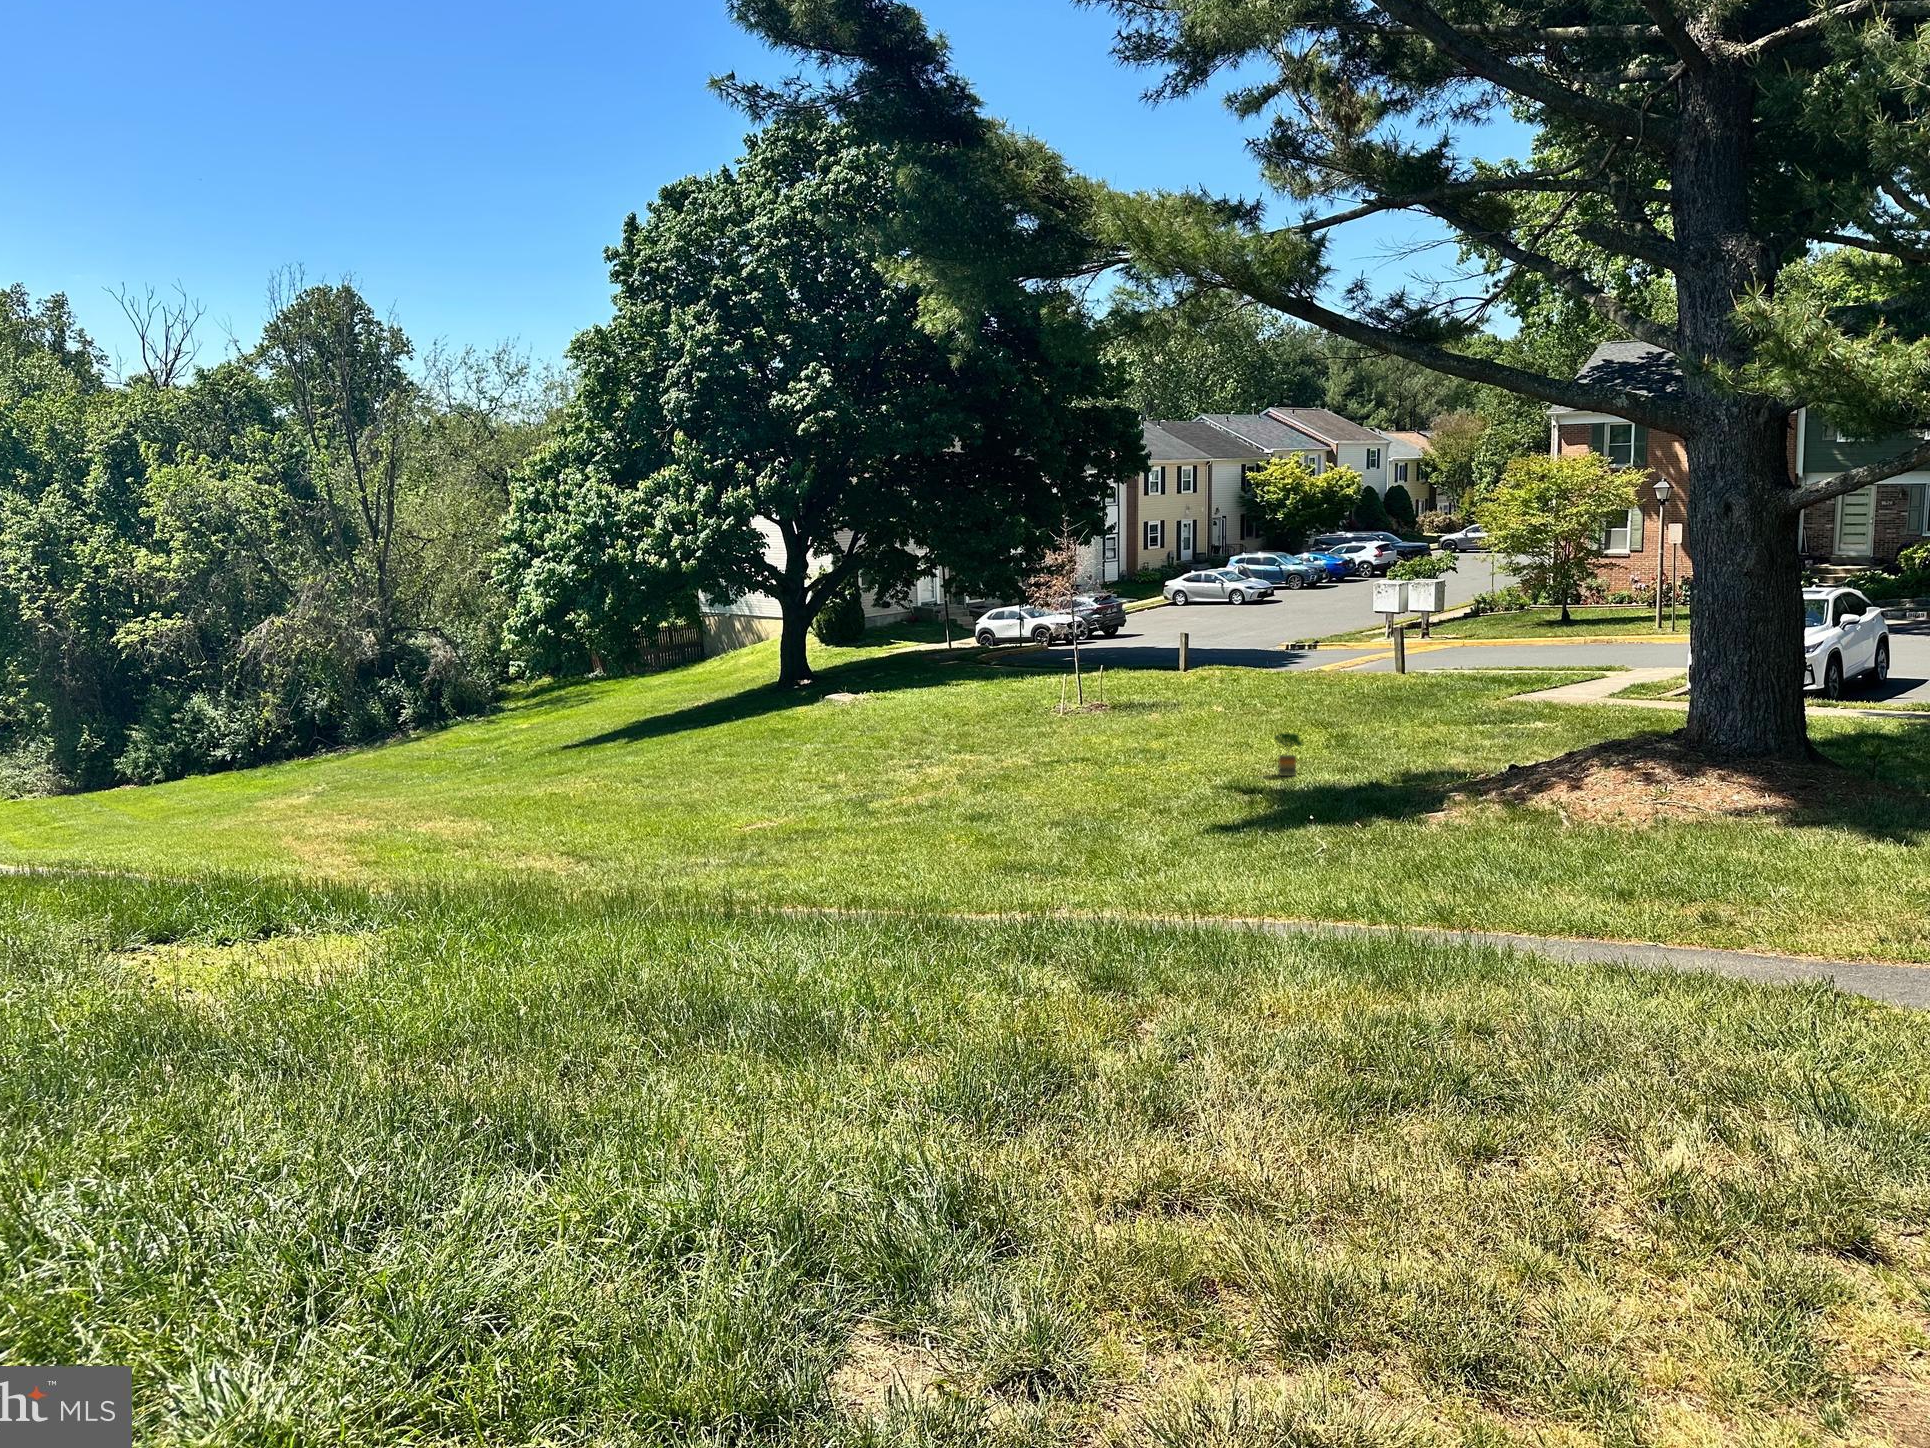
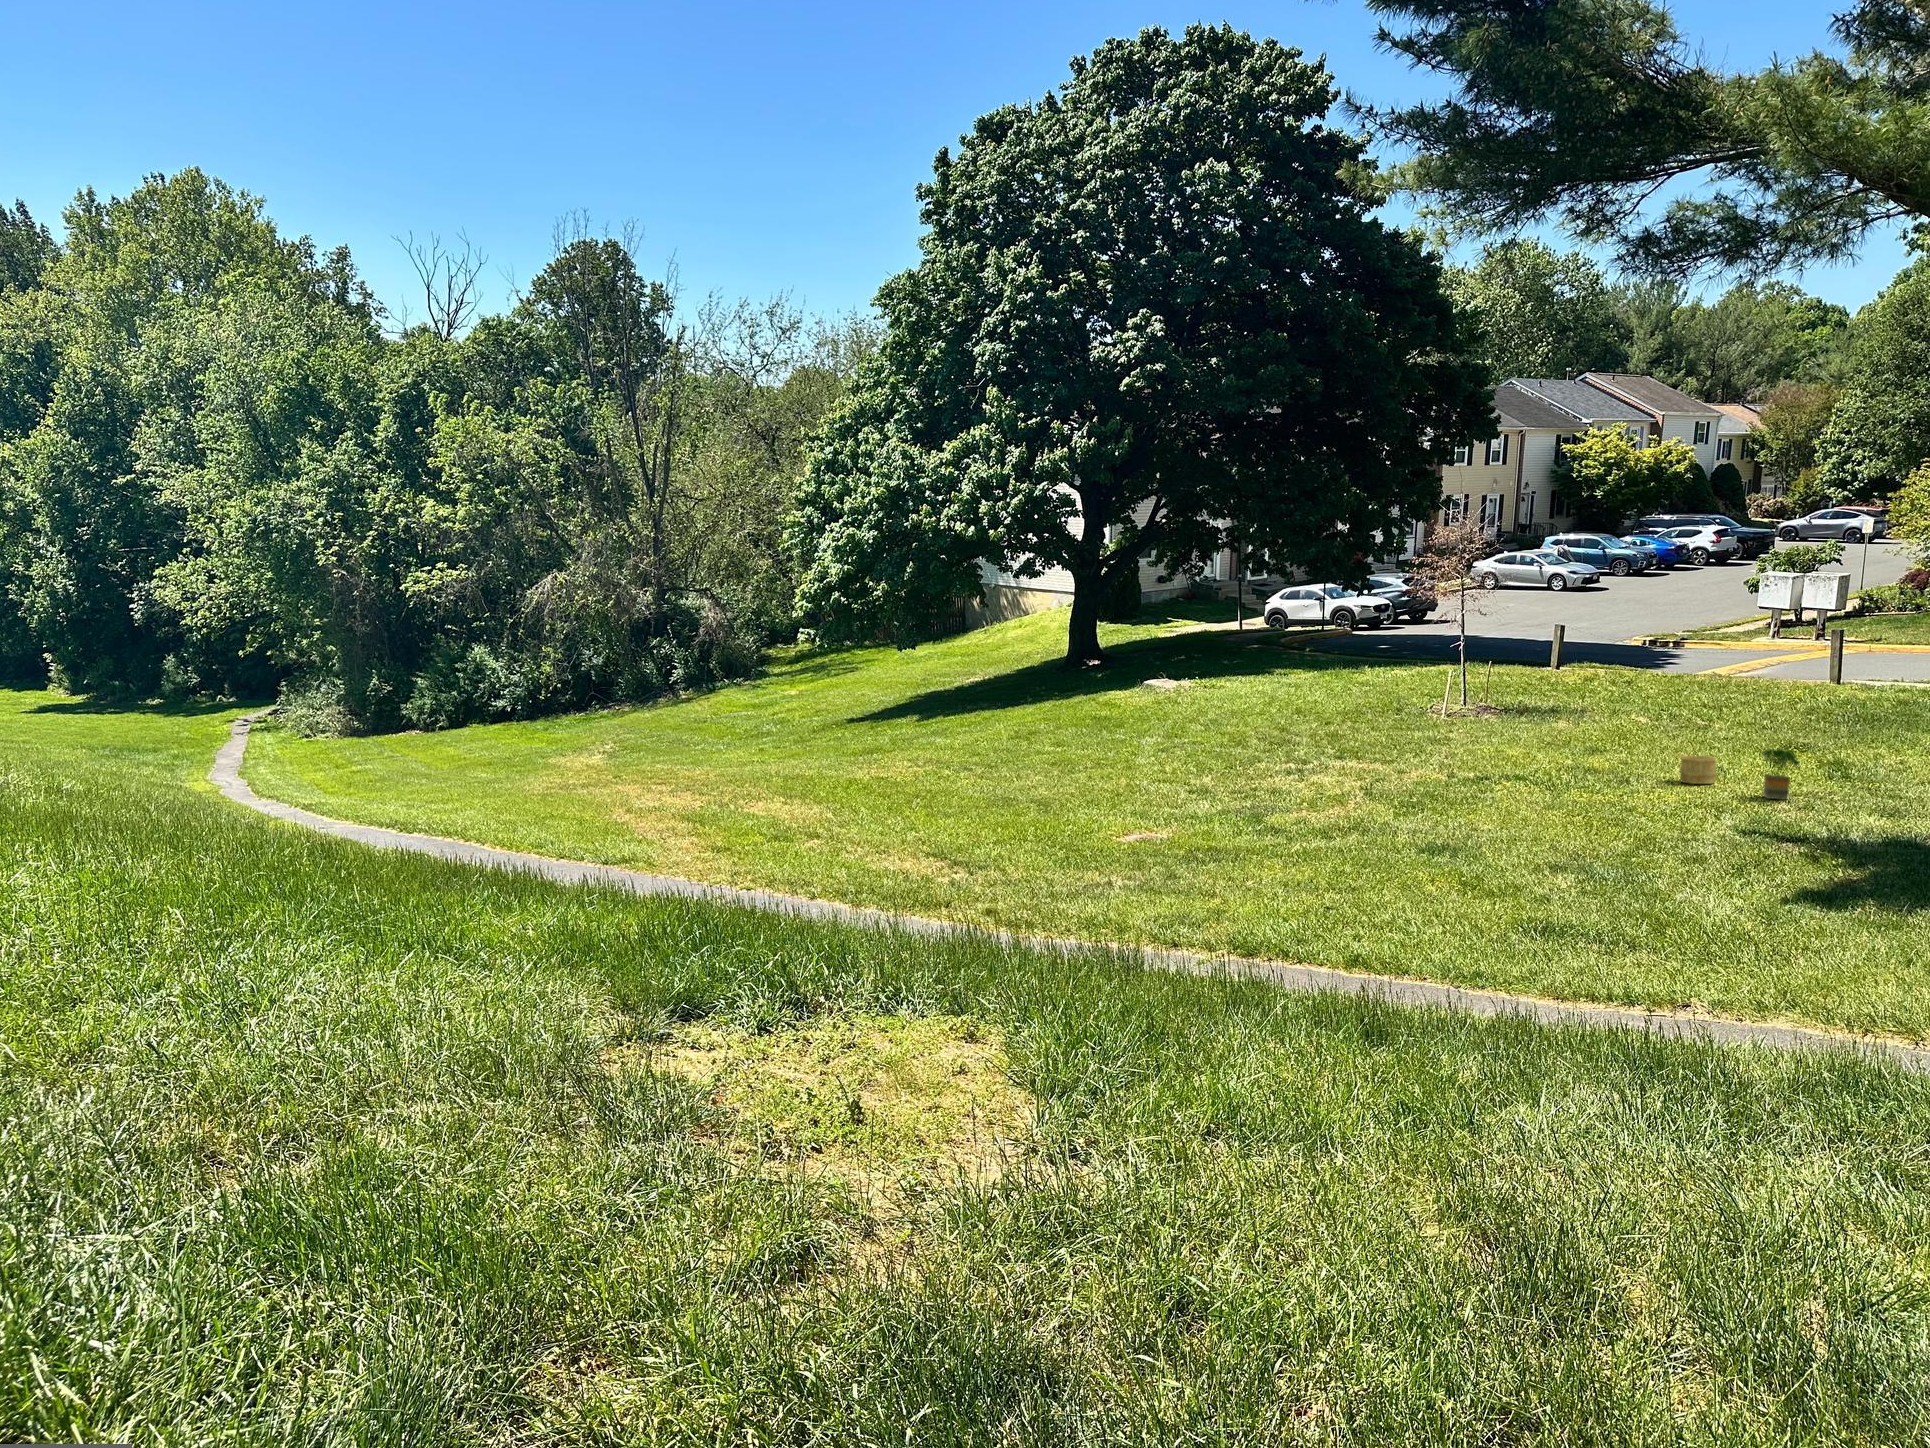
wooden bucket: none [1219,742,1249,767] -> present [1680,756,1717,784]

